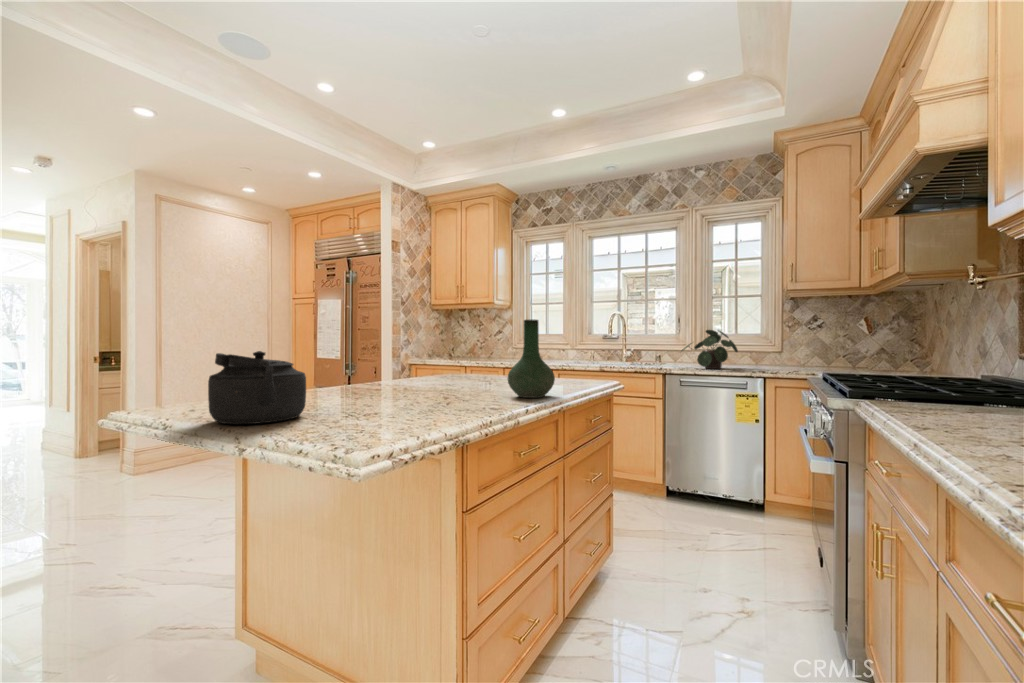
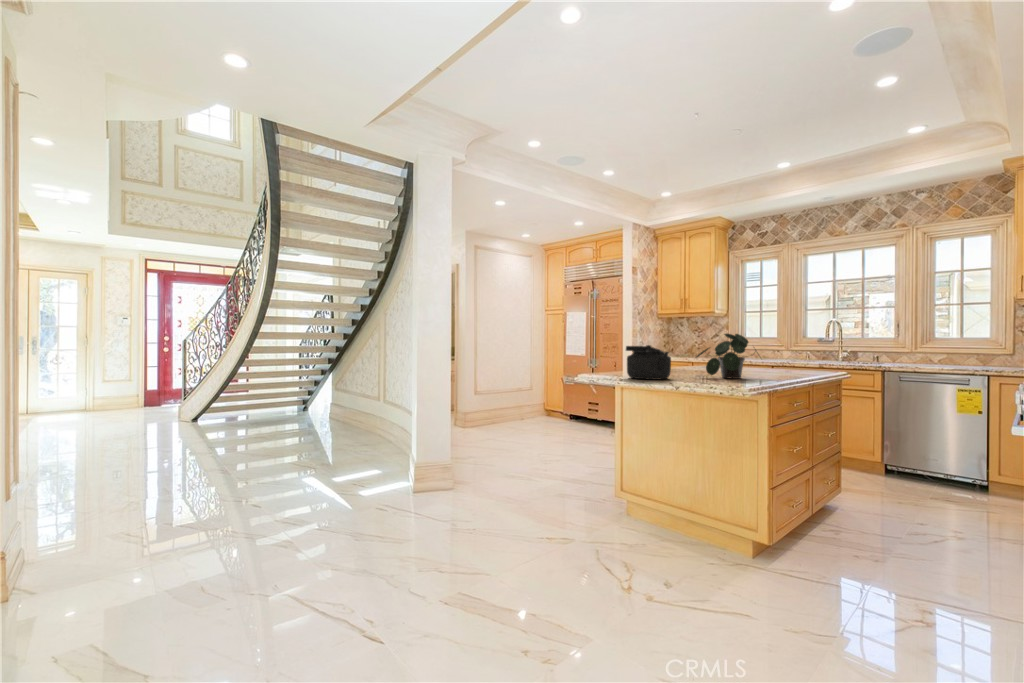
vase: present [508,319,555,398] -> none [772,328,806,376]
potted plant: present [681,330,738,369] -> present [697,334,758,379]

